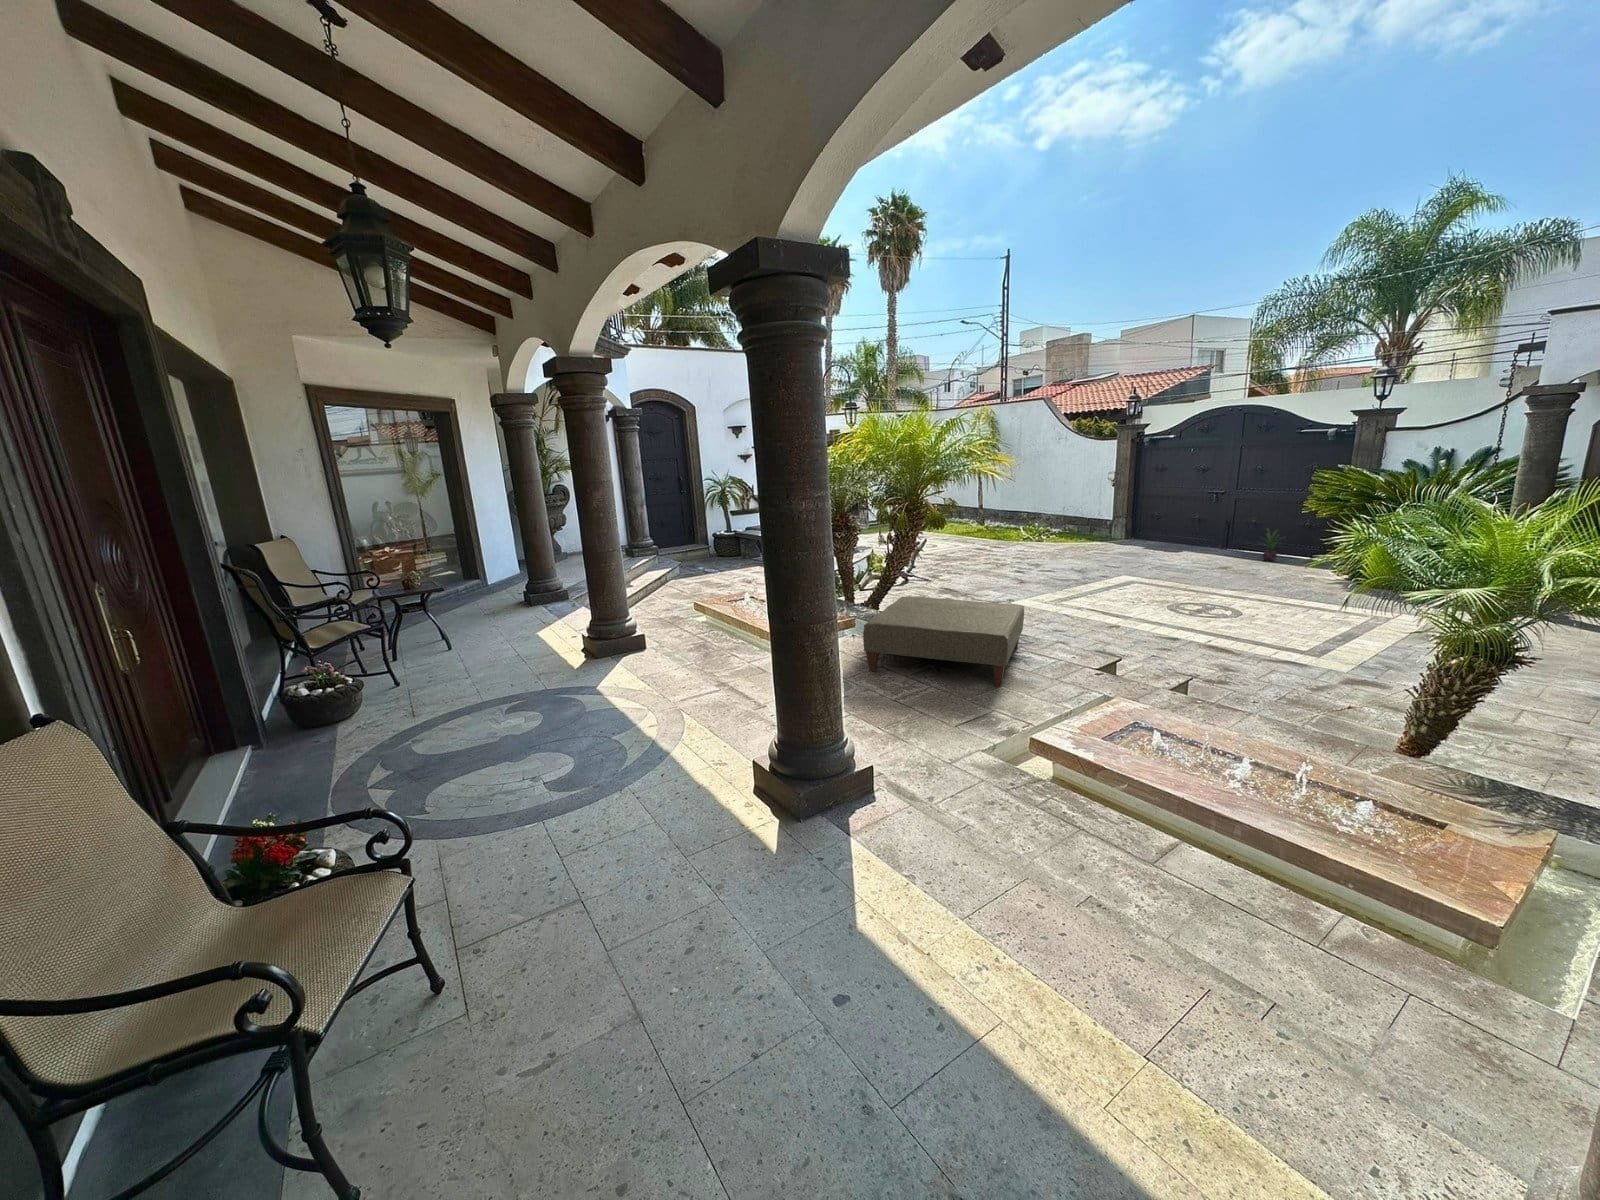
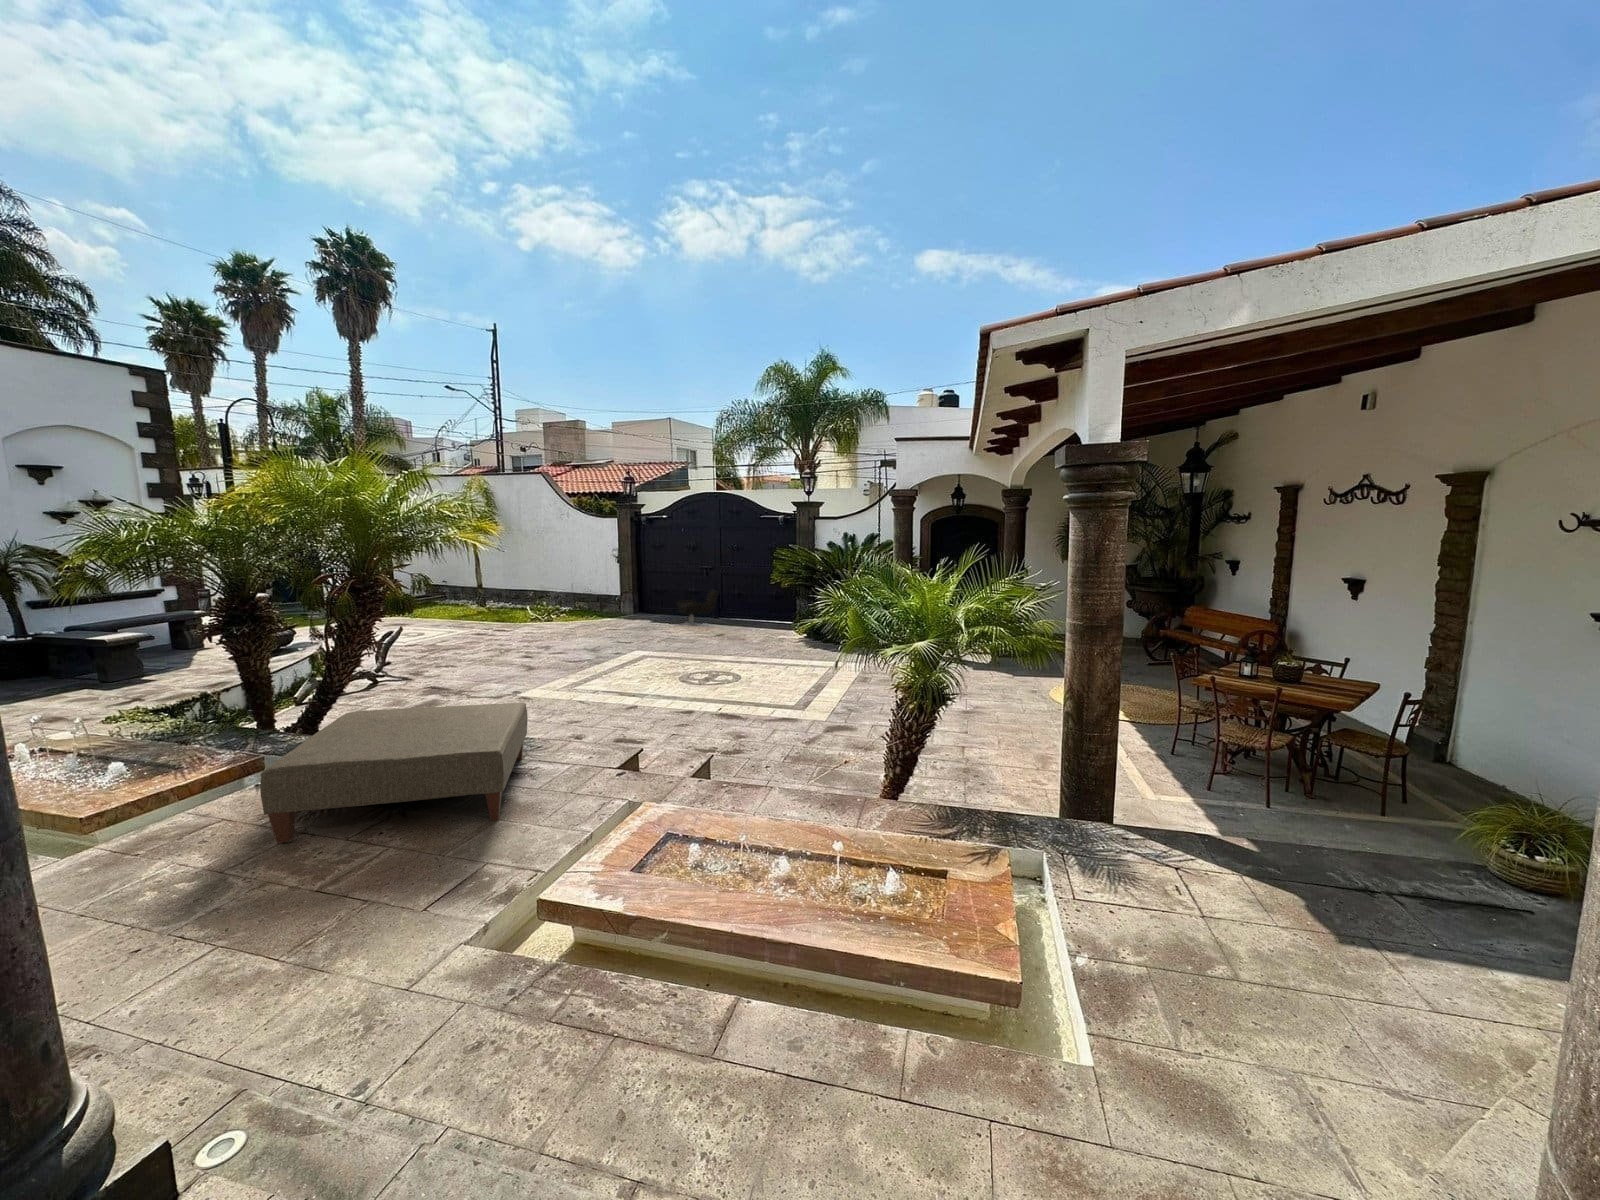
lounge chair: none [1170,515,1230,555] -> present [677,590,718,625]
decorative plant: present [1263,529,1279,561] -> none [736,599,767,627]

